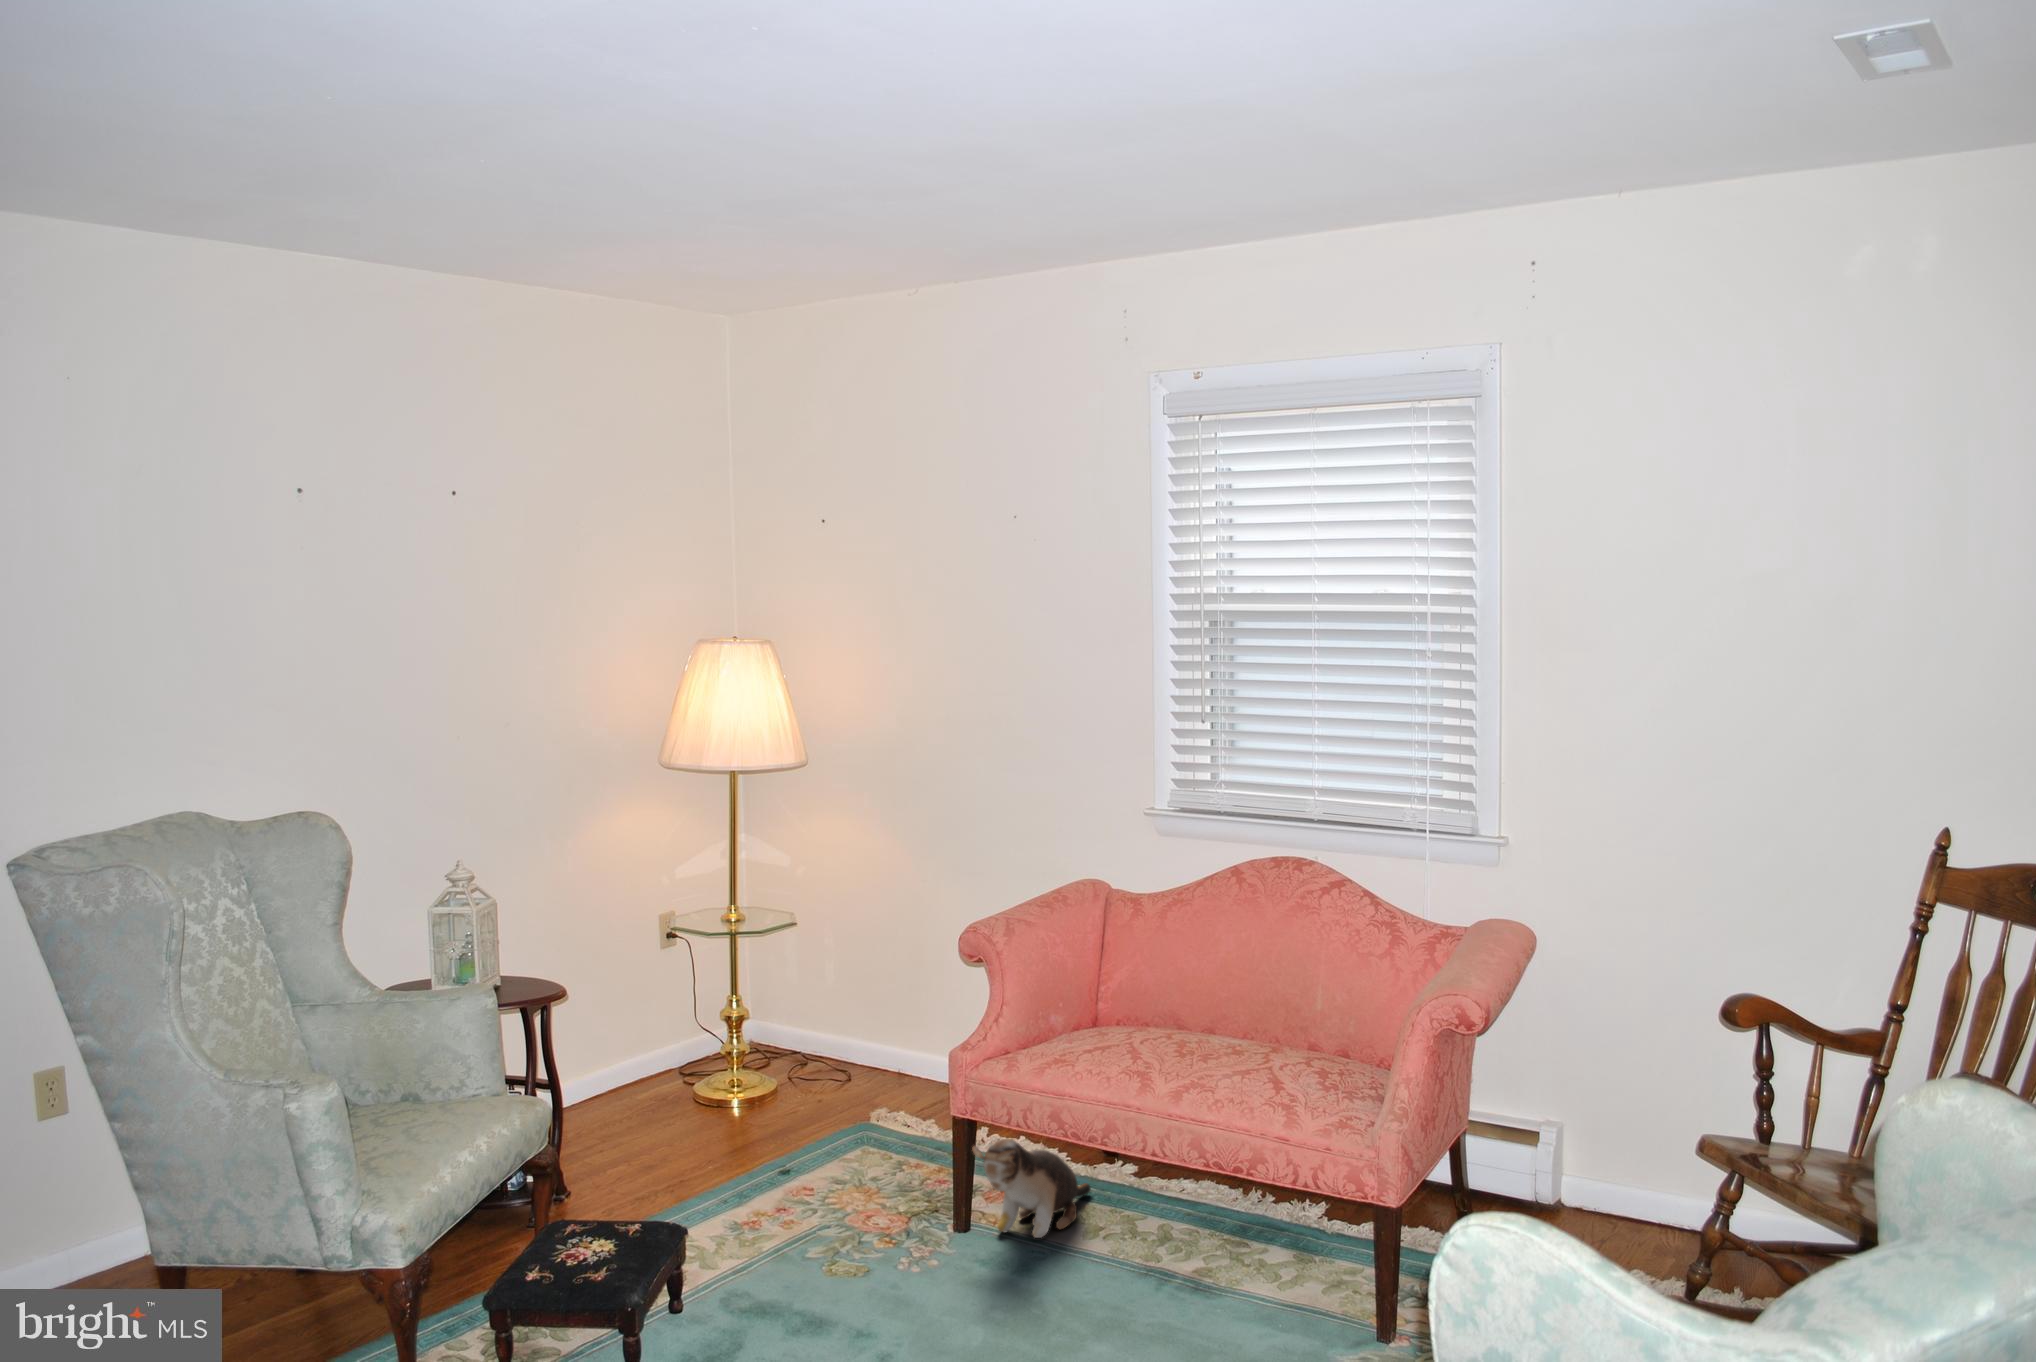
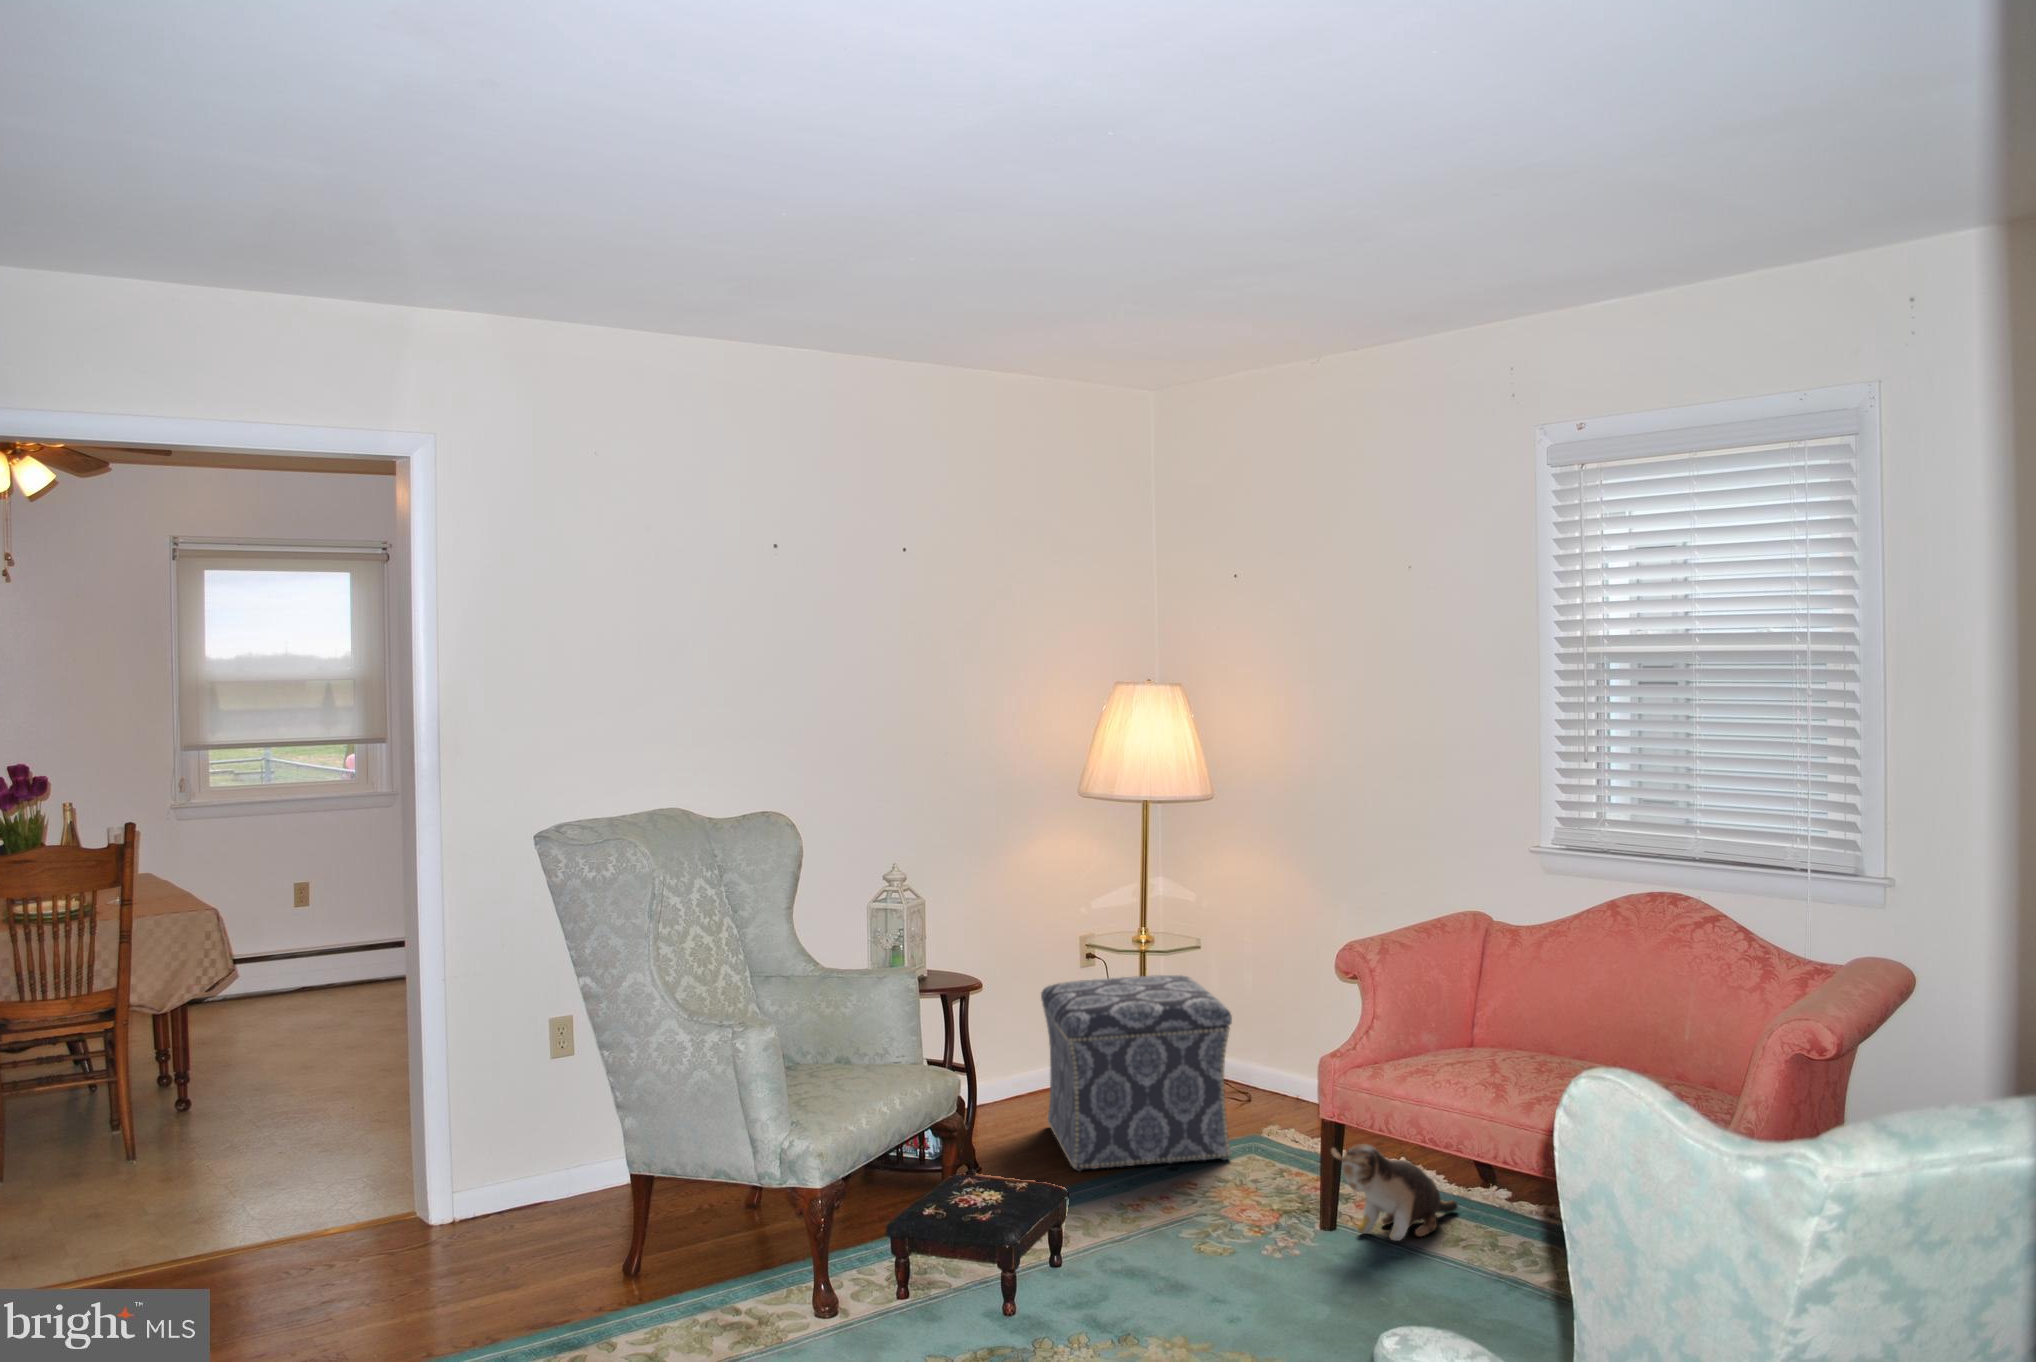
ottoman: none [631,959,847,1186] -> present [1041,975,1232,1171]

